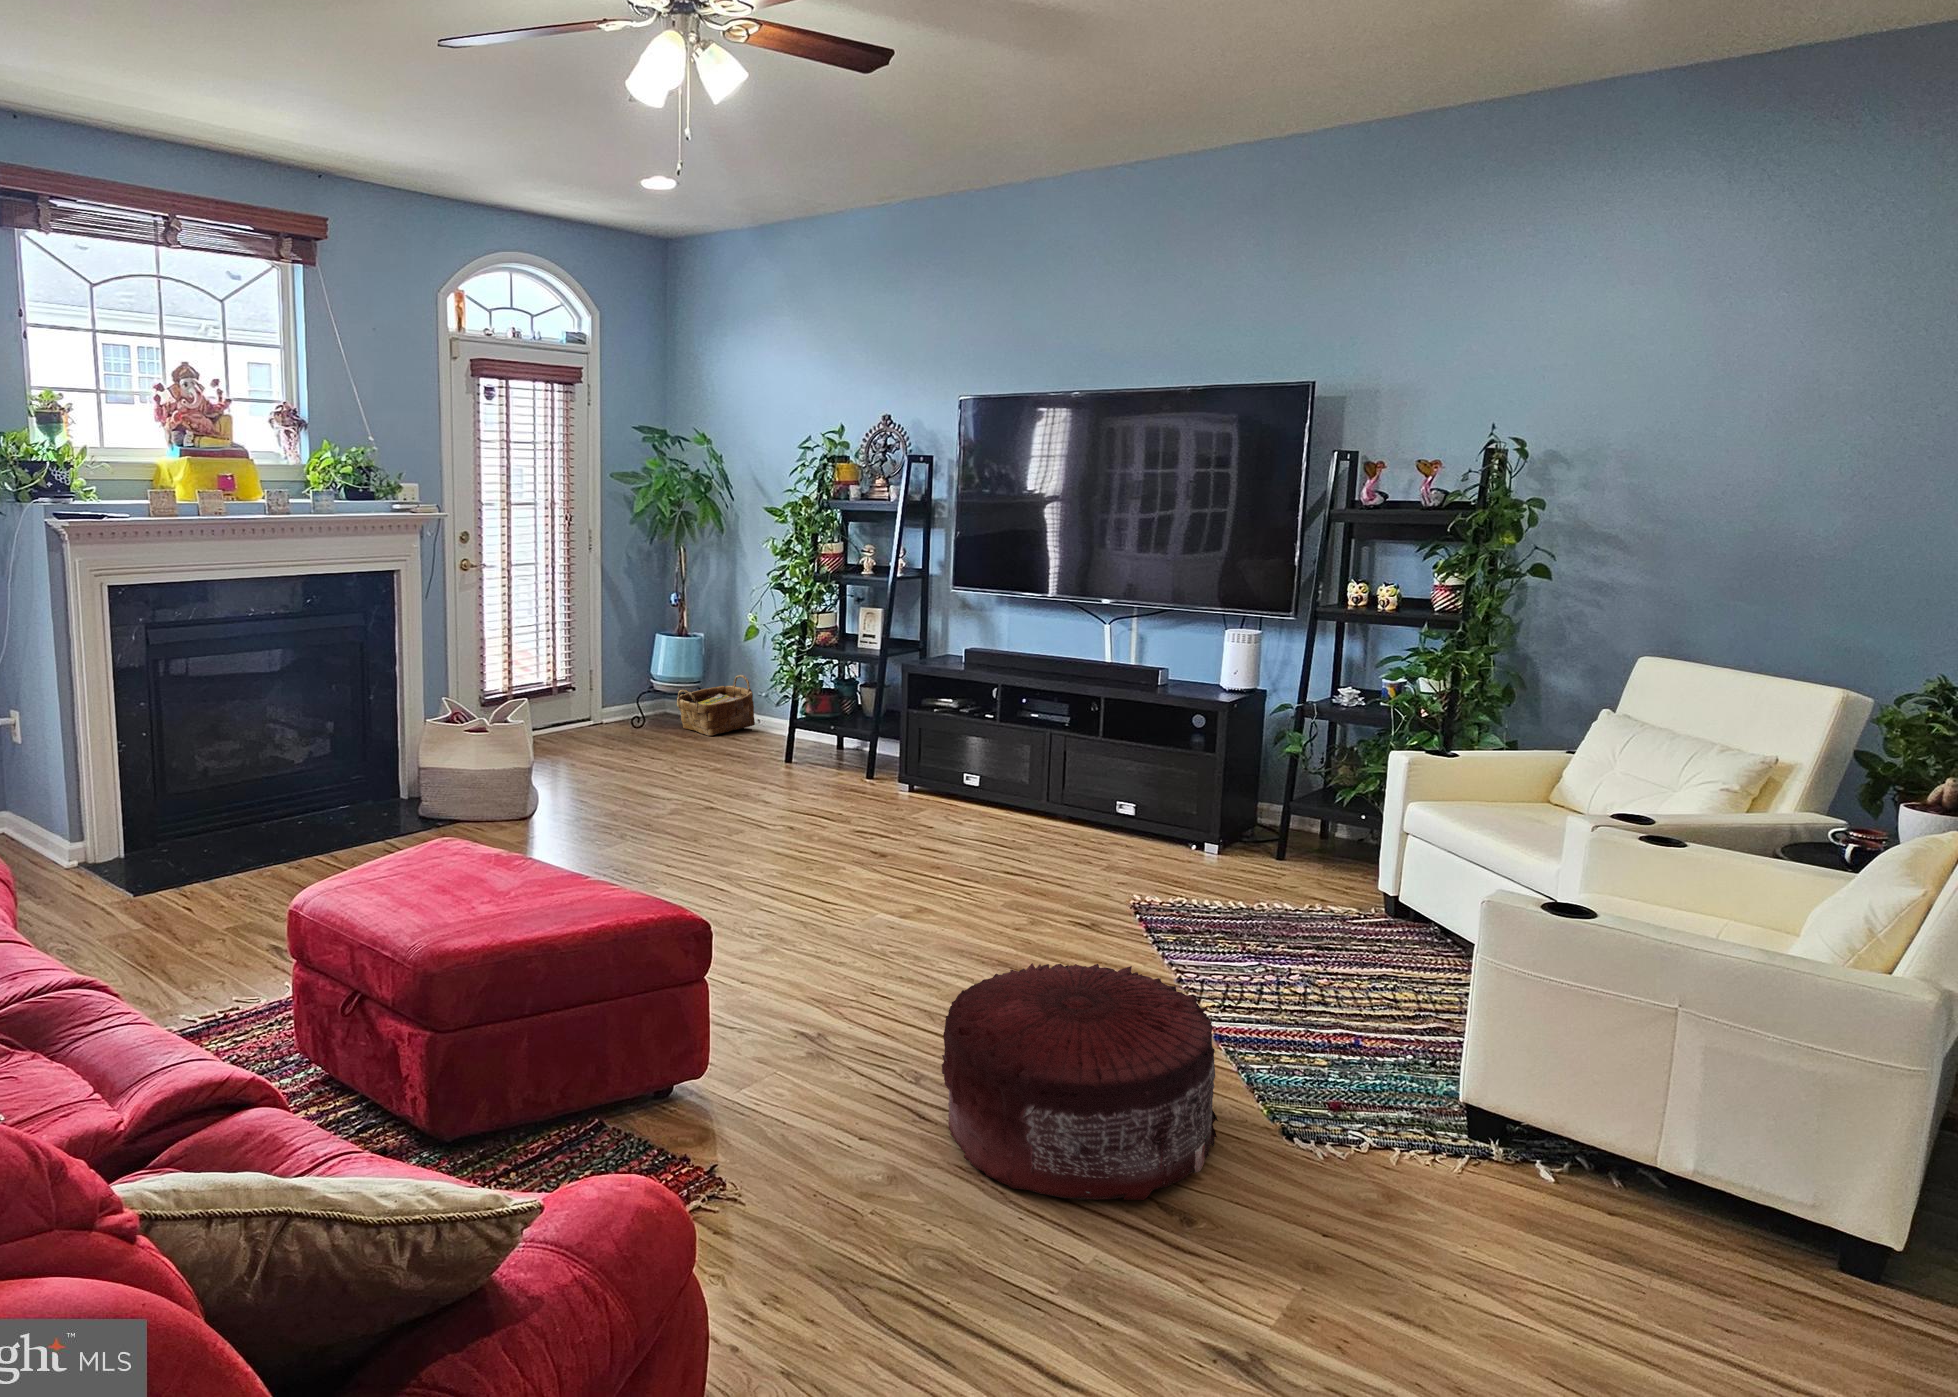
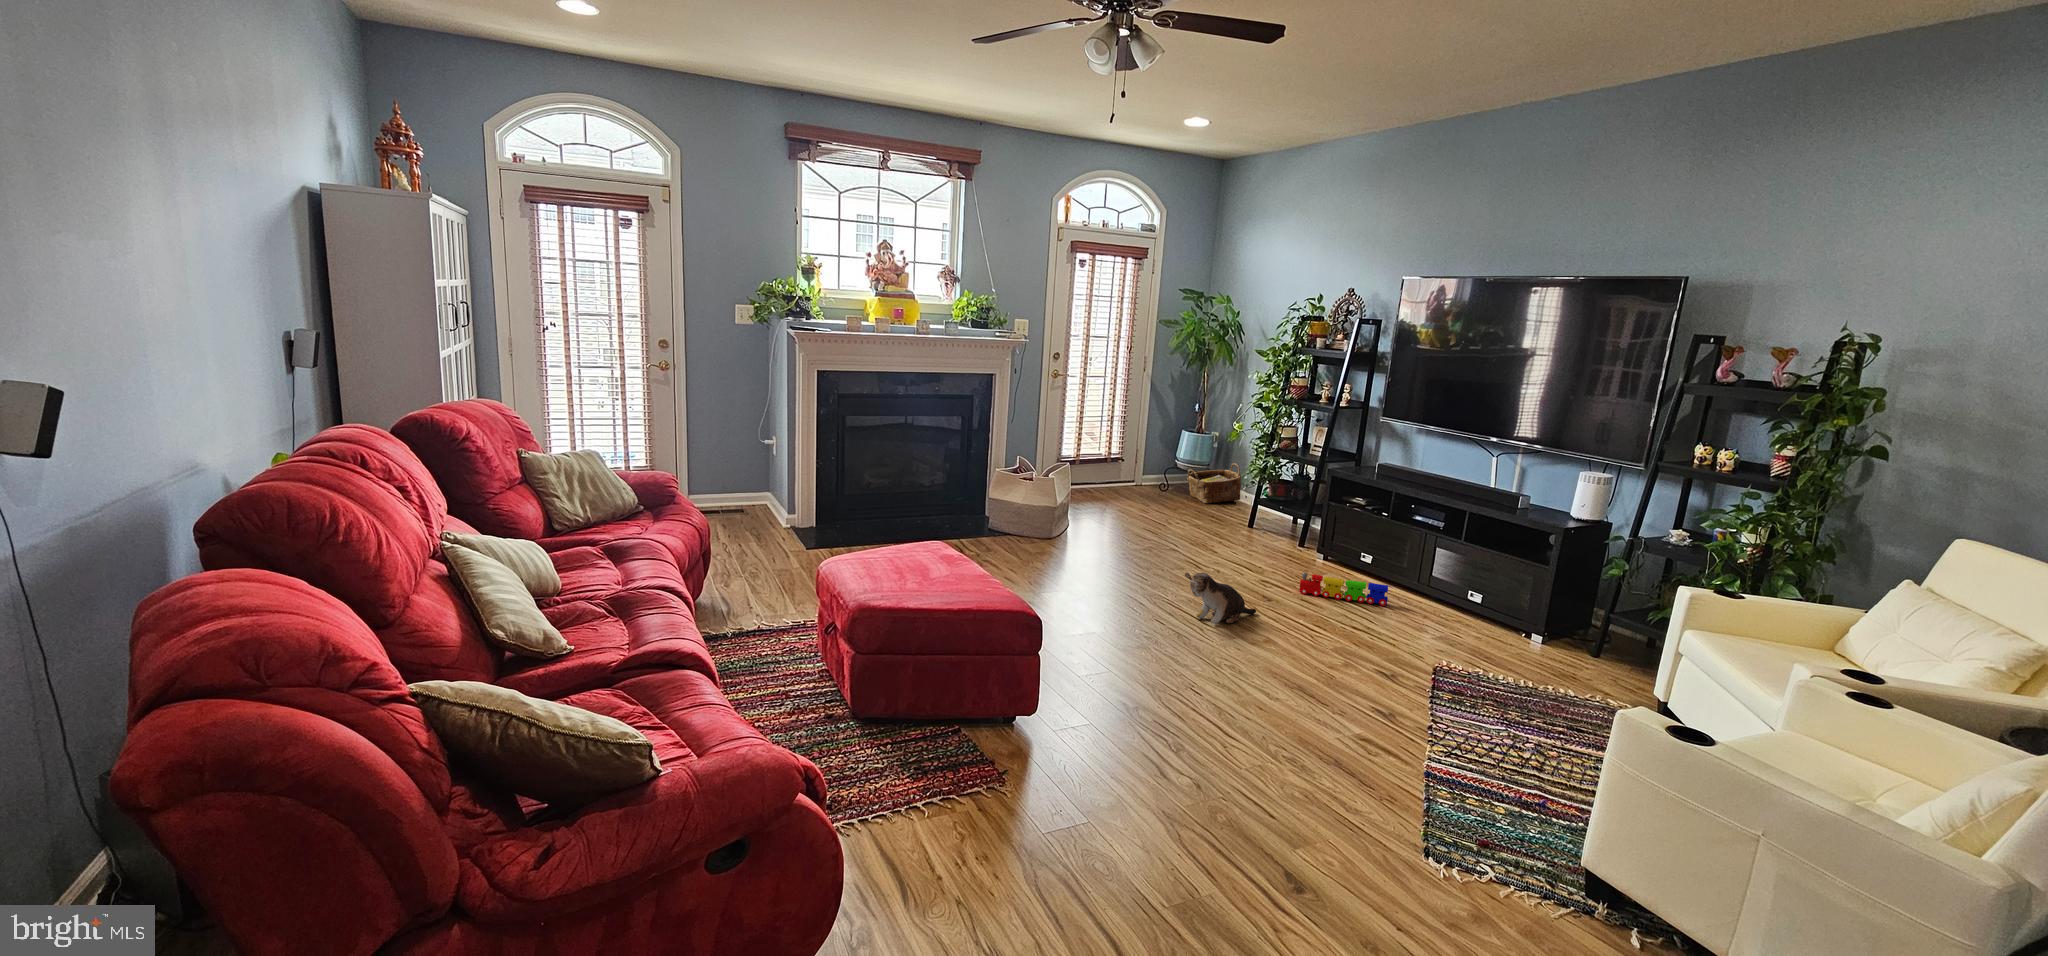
toy train: none [908,806,1021,836] -> present [1299,573,1388,606]
plush toy: none [784,825,875,897] -> present [1185,573,1256,624]
pouf: present [941,963,1218,1200] -> none [1185,686,1377,852]

